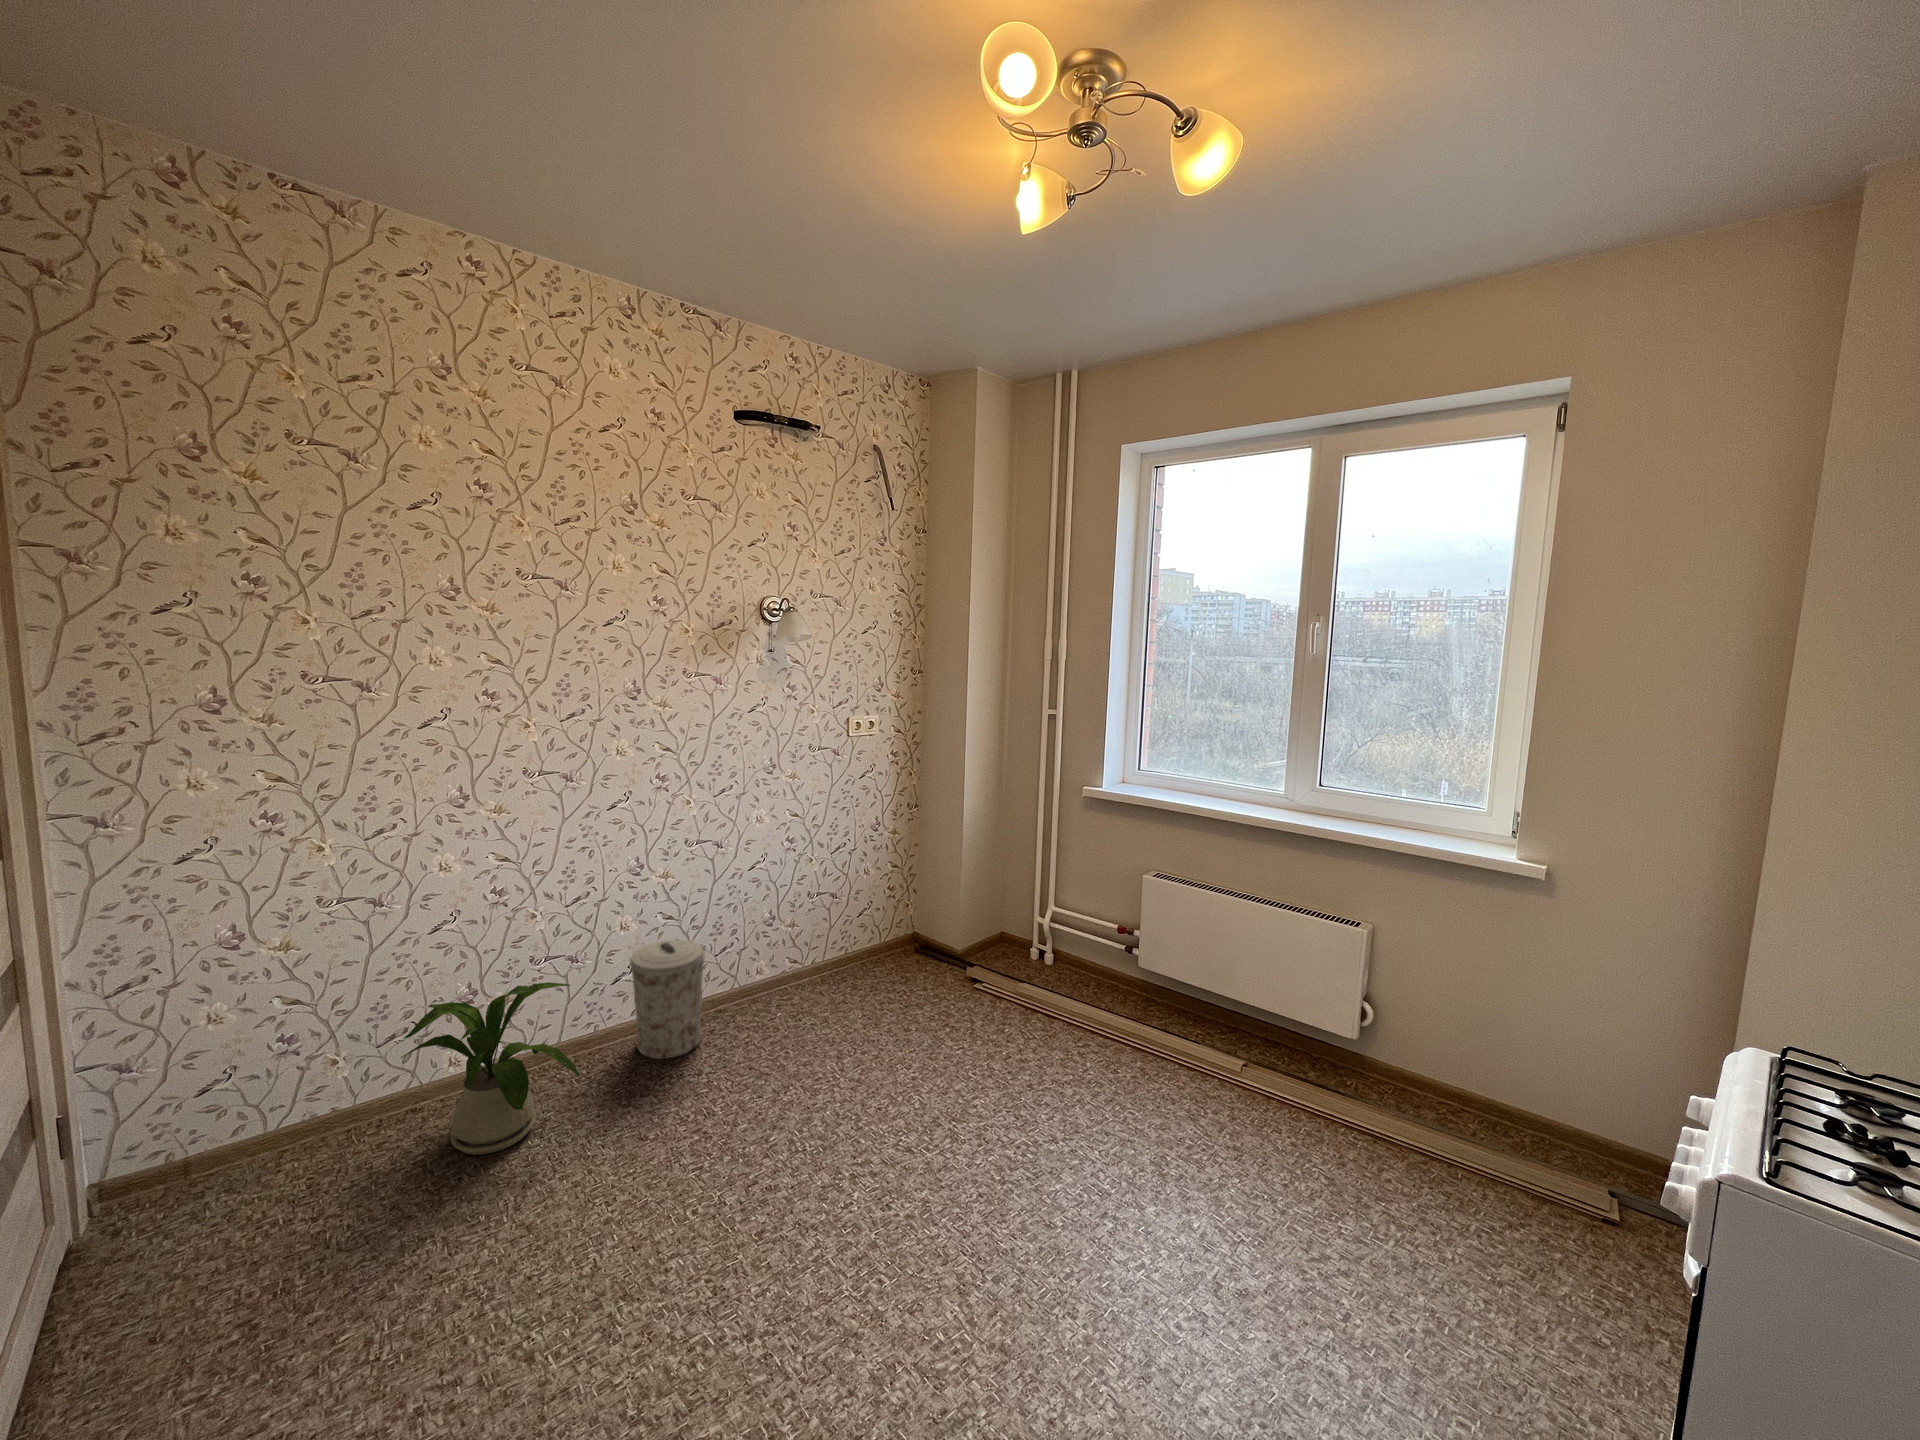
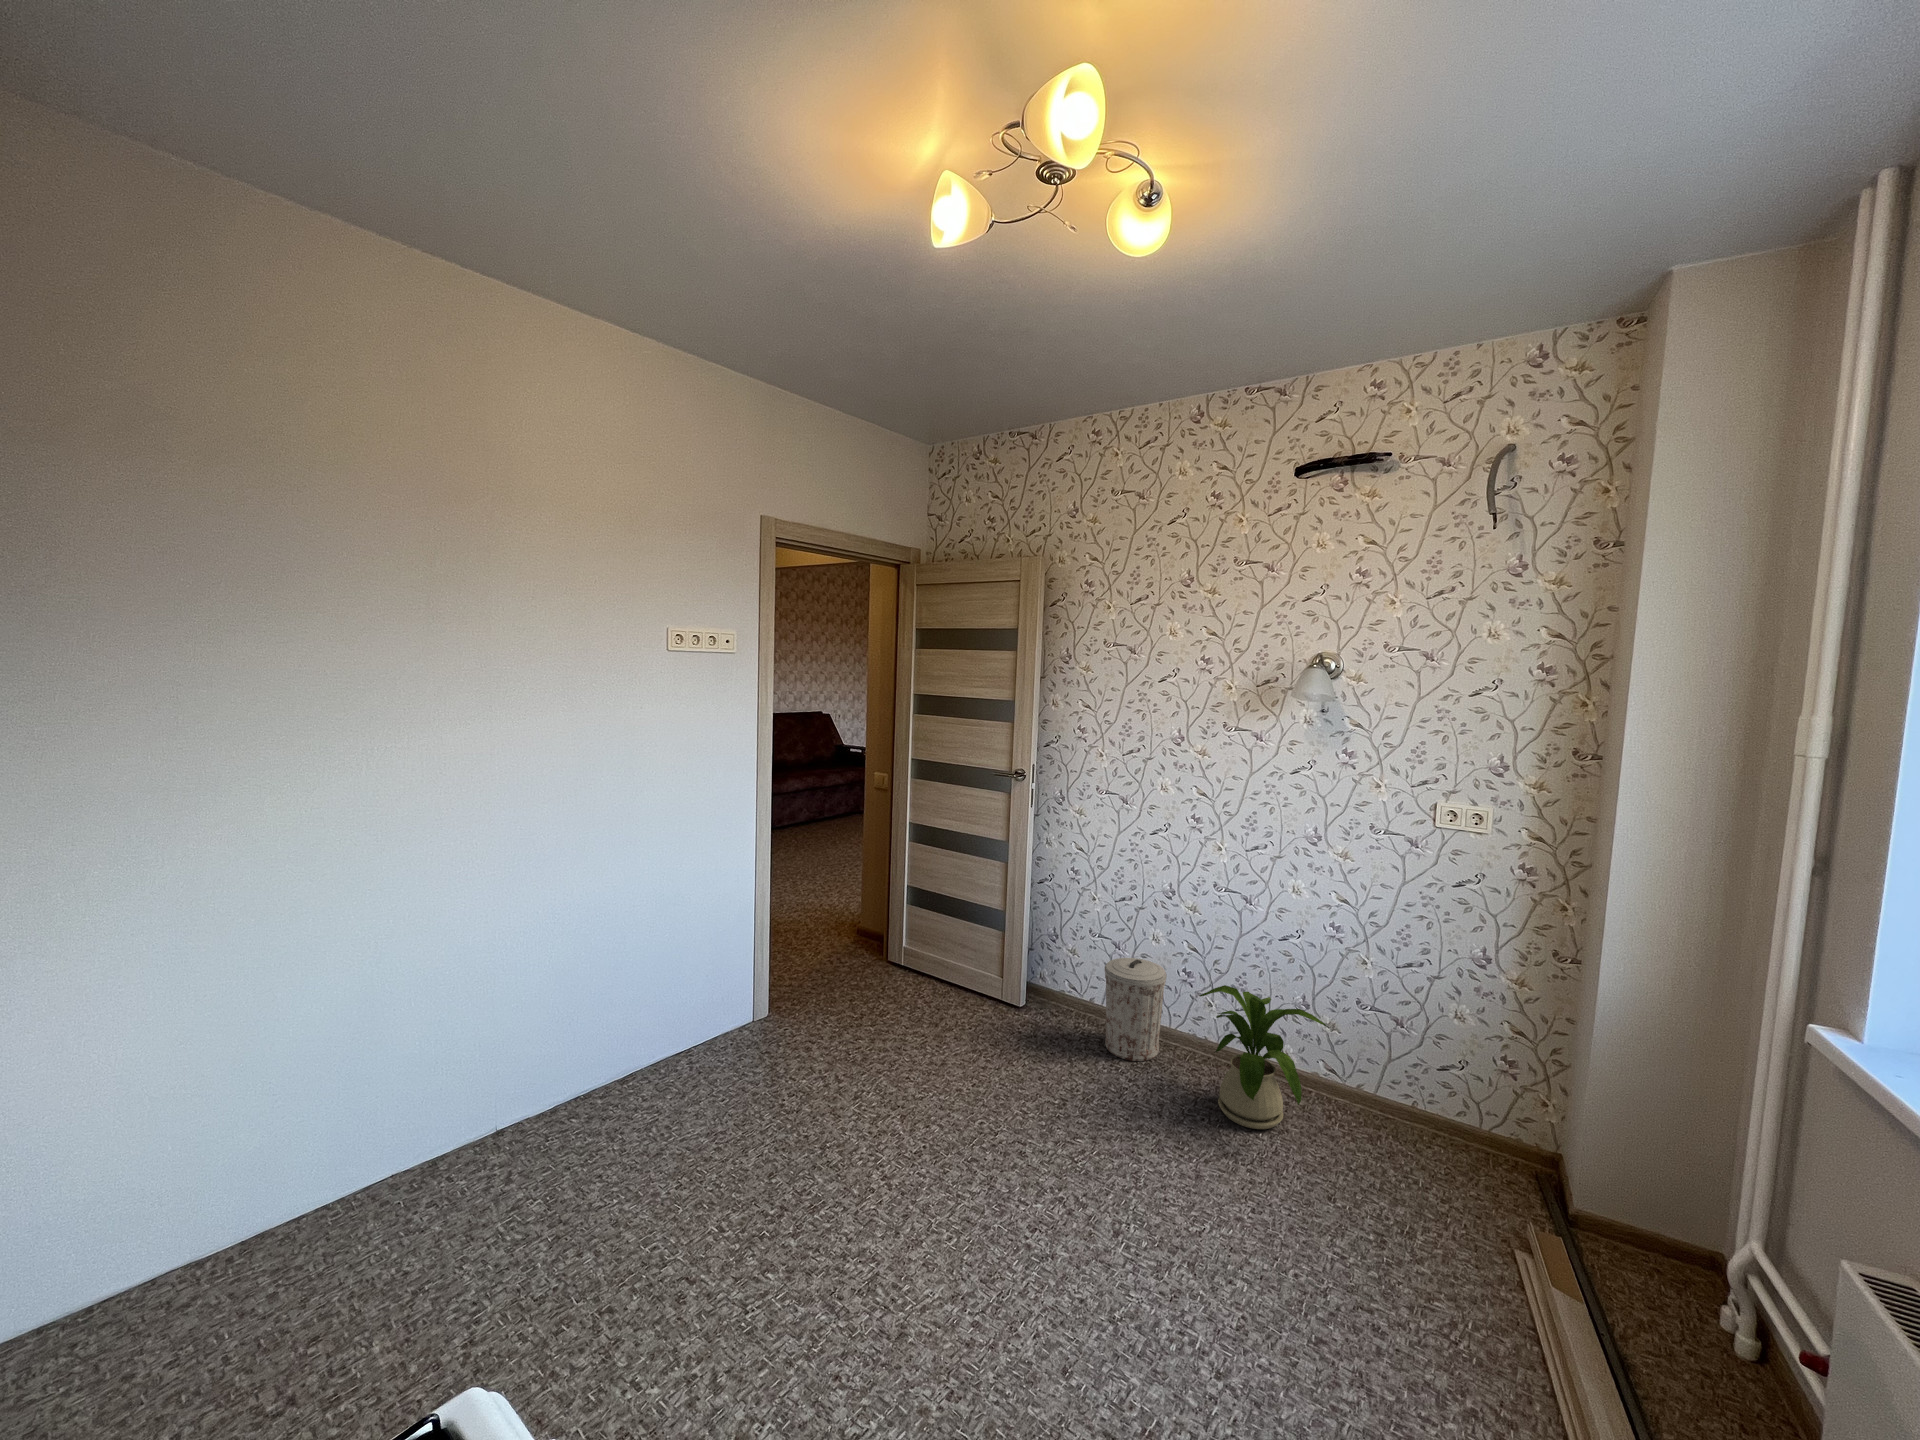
trash can: present [630,940,705,1059] -> present [1105,958,1167,1061]

